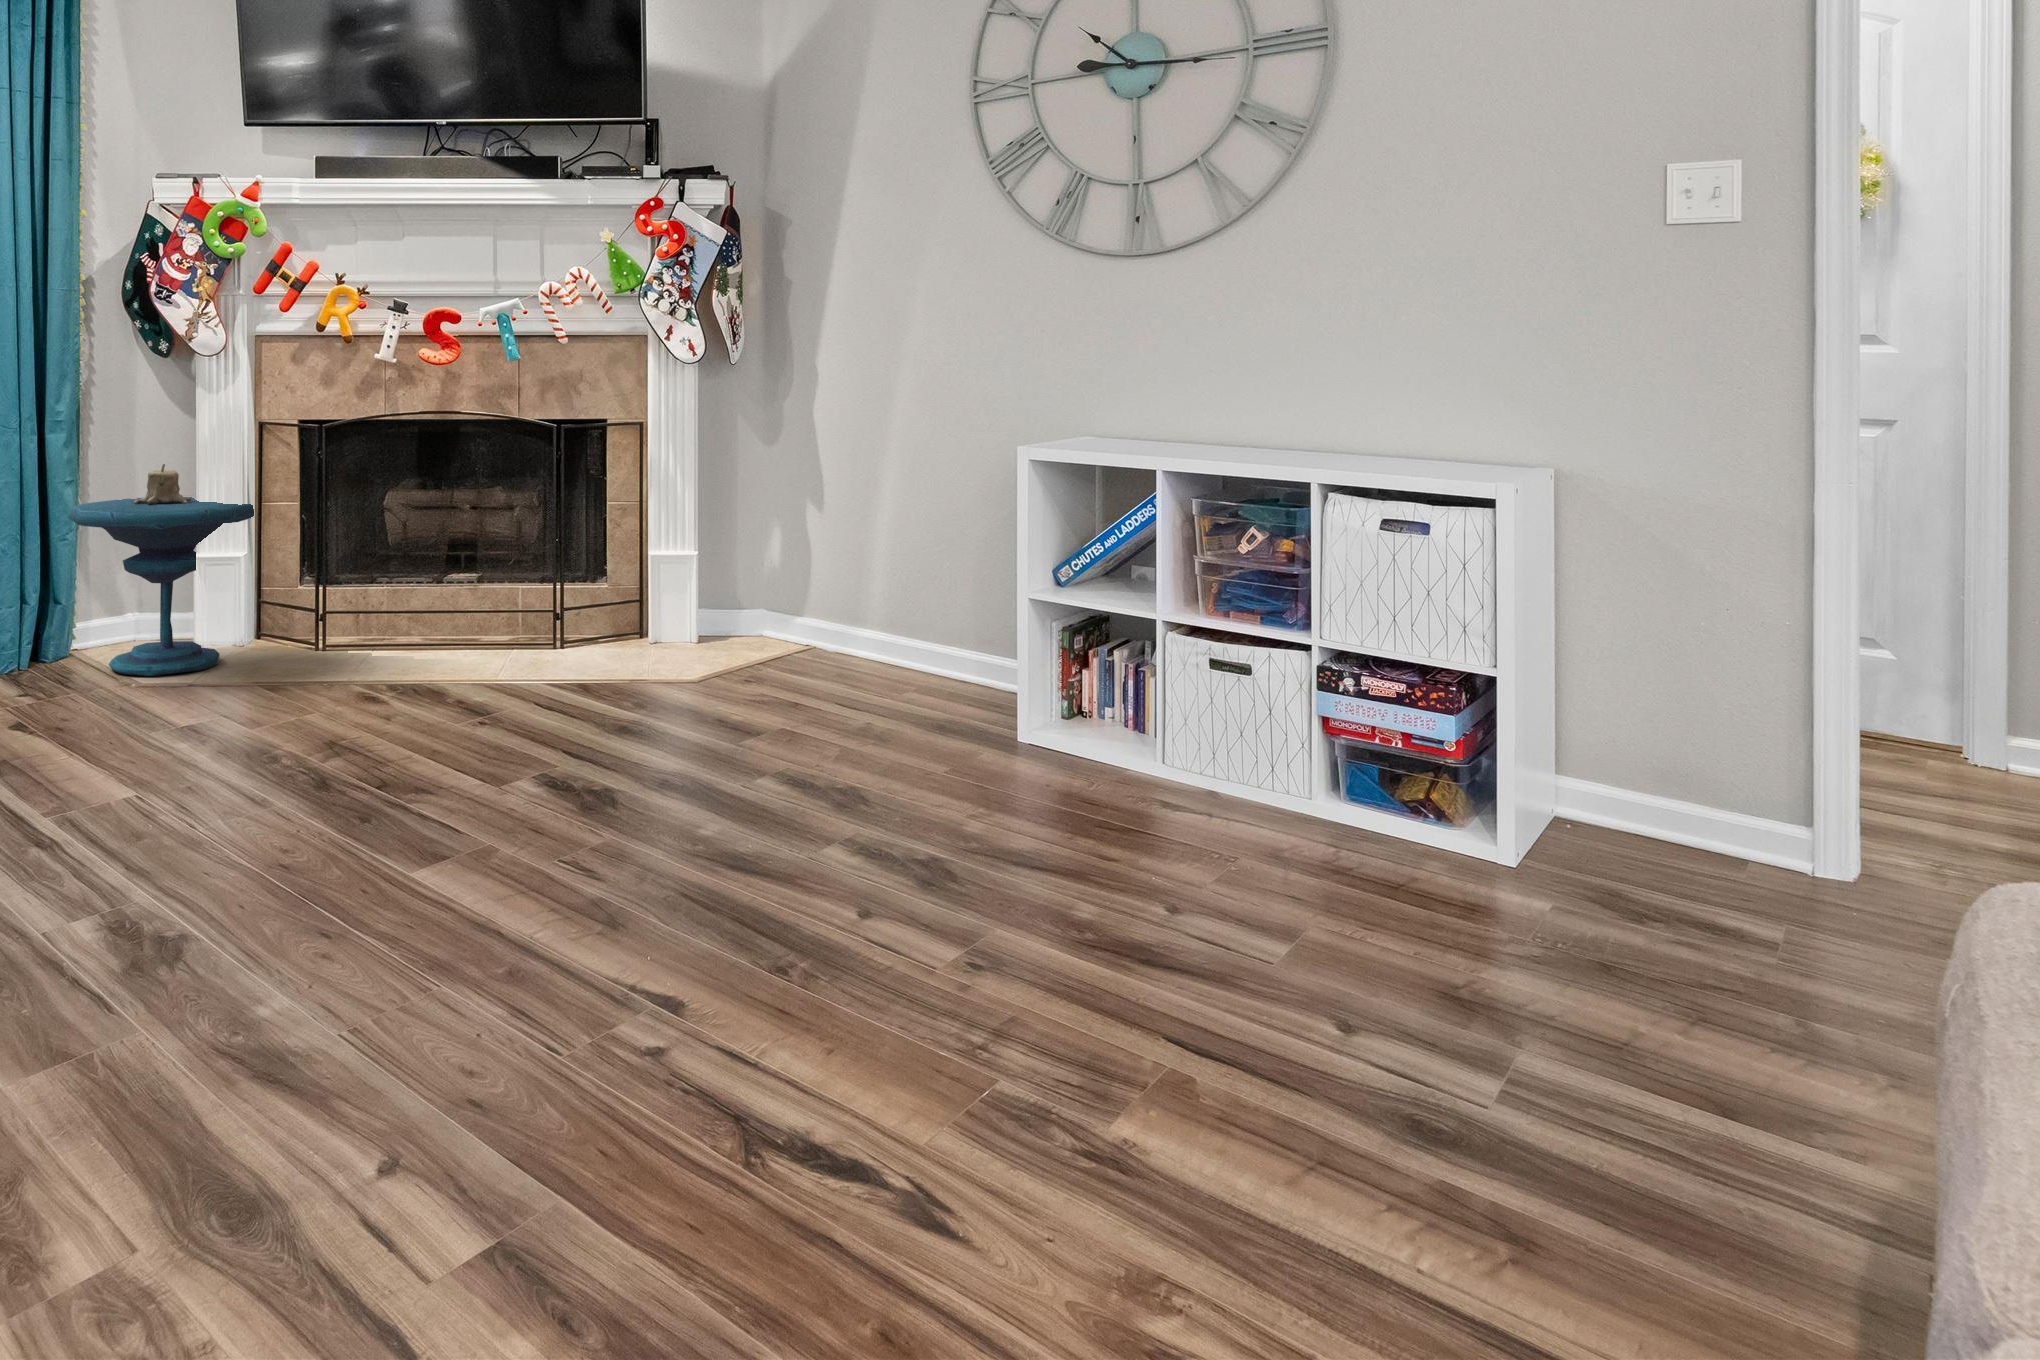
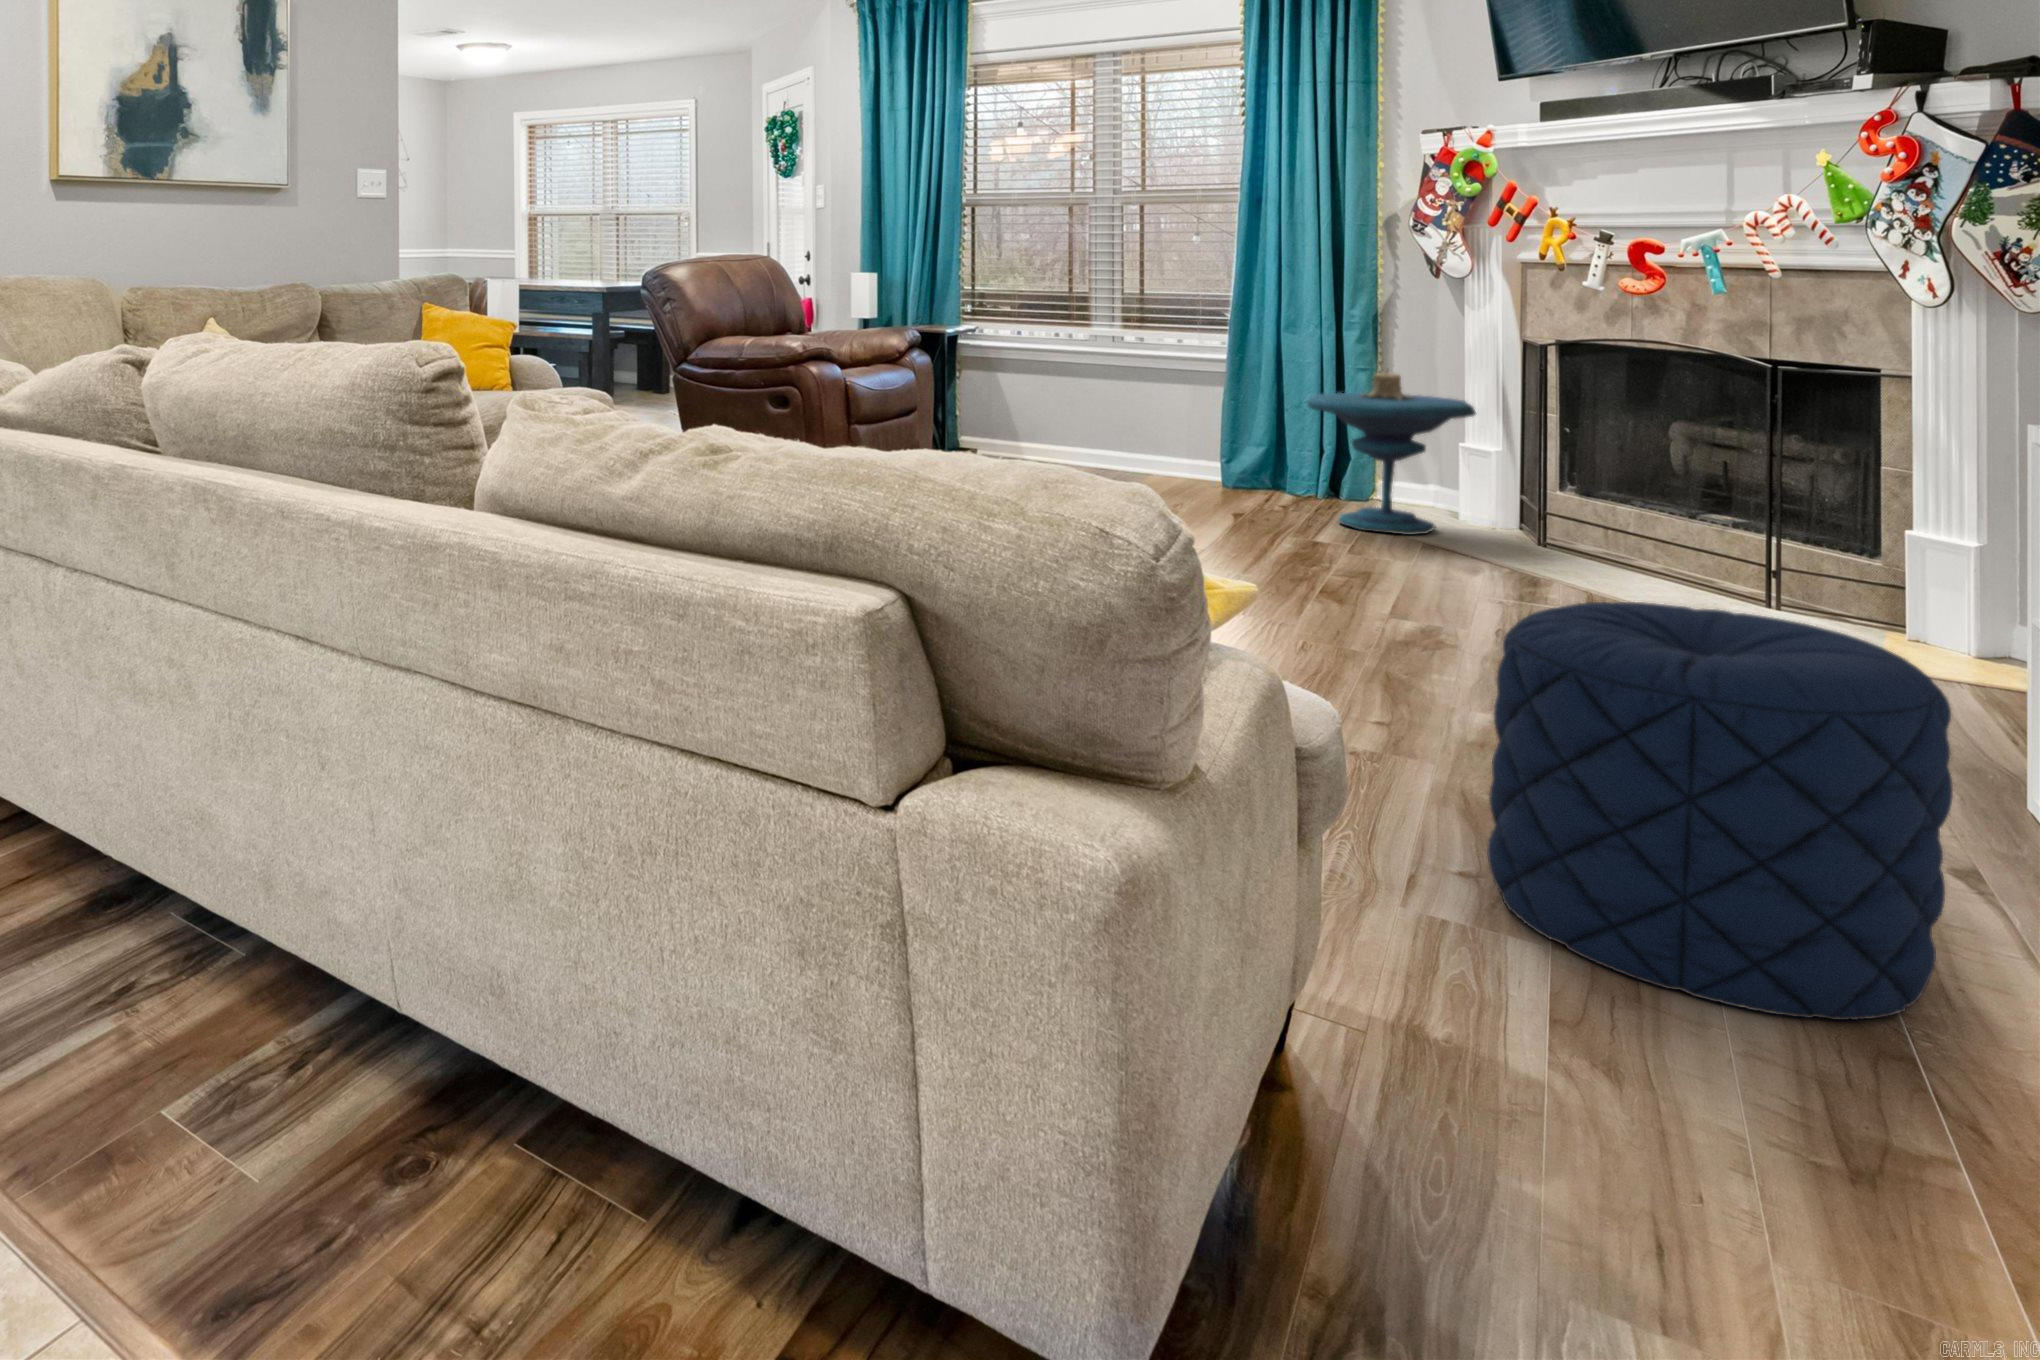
pouf: none [1088,679,1520,1185] -> present [1487,602,1953,1020]

